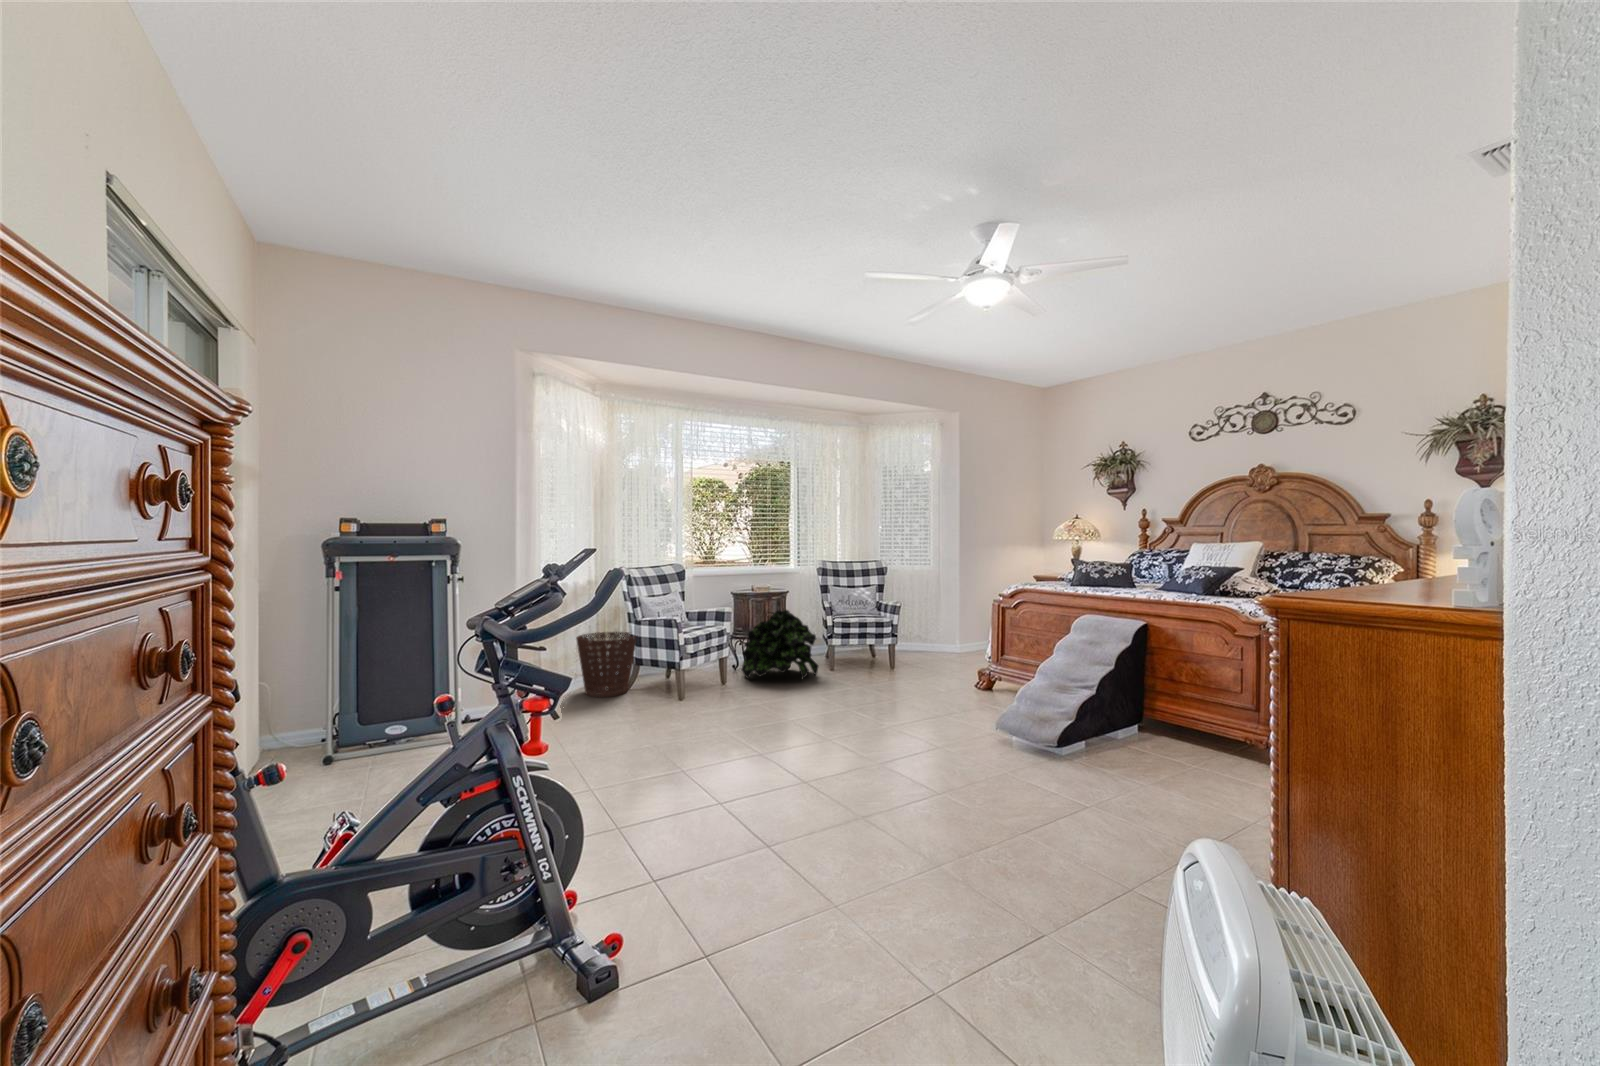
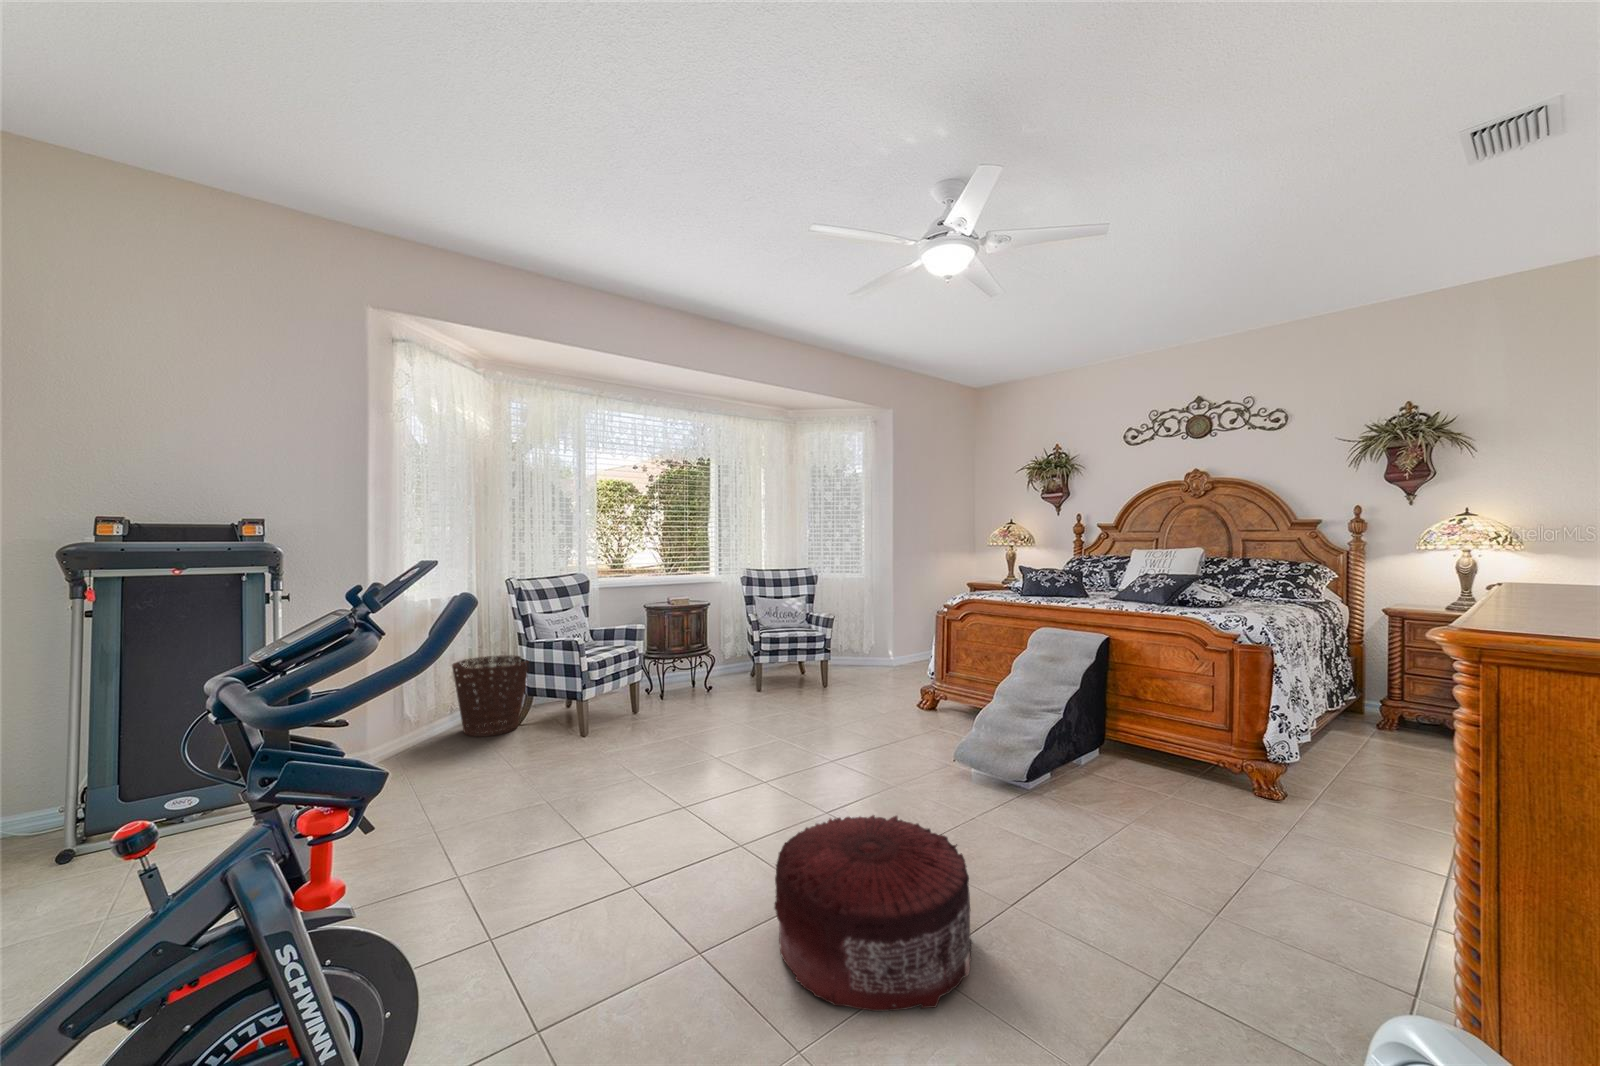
potted plant: present [742,610,818,679] -> none [656,624,745,706]
pouf: none [829,752,983,882] -> present [774,815,972,1011]

